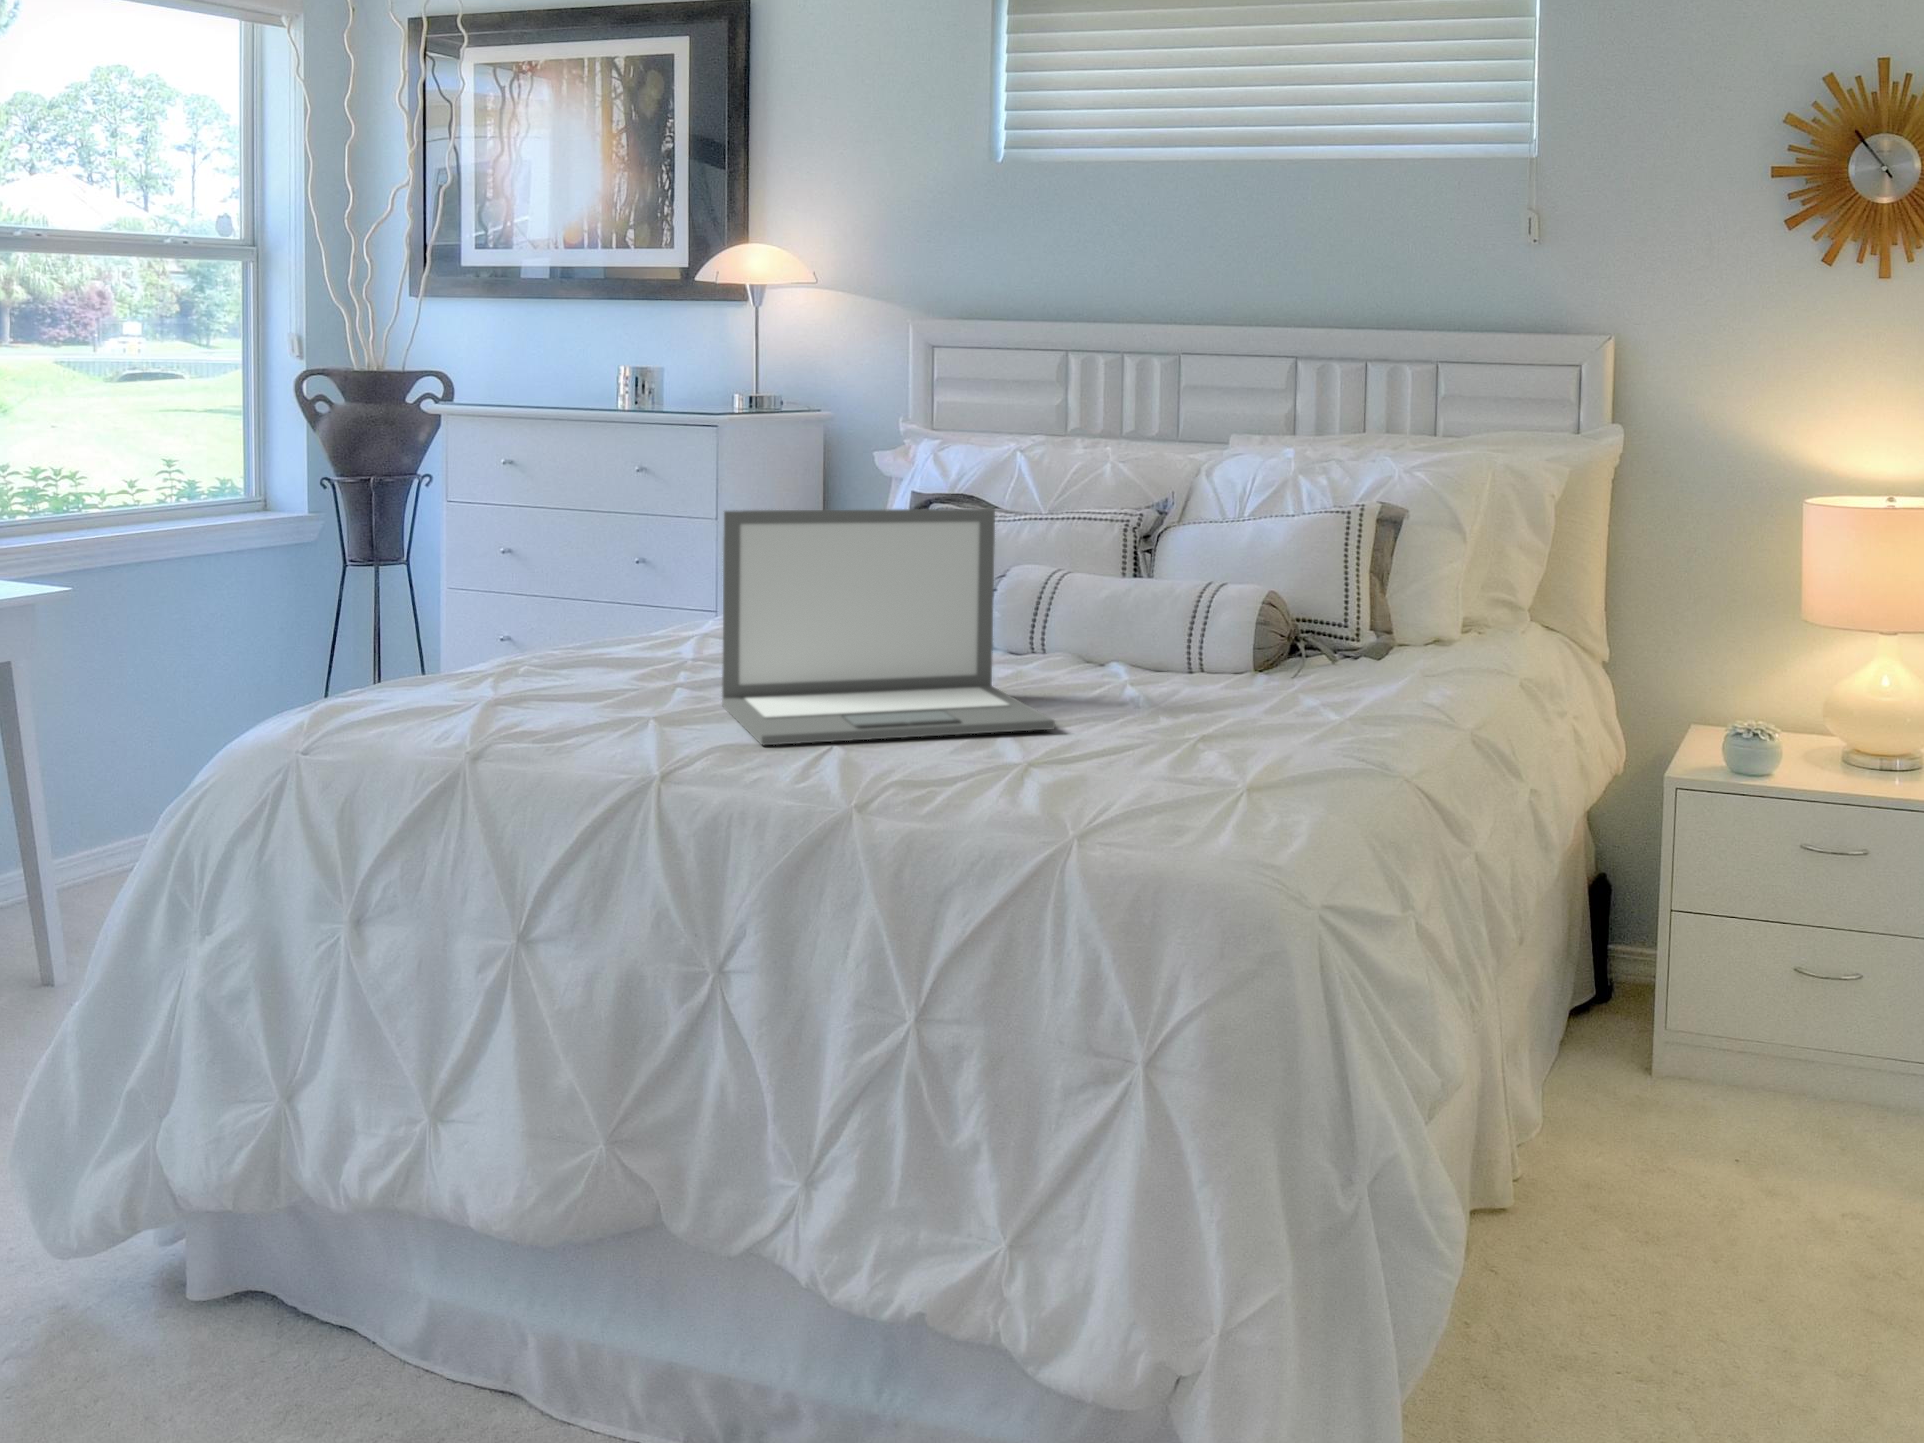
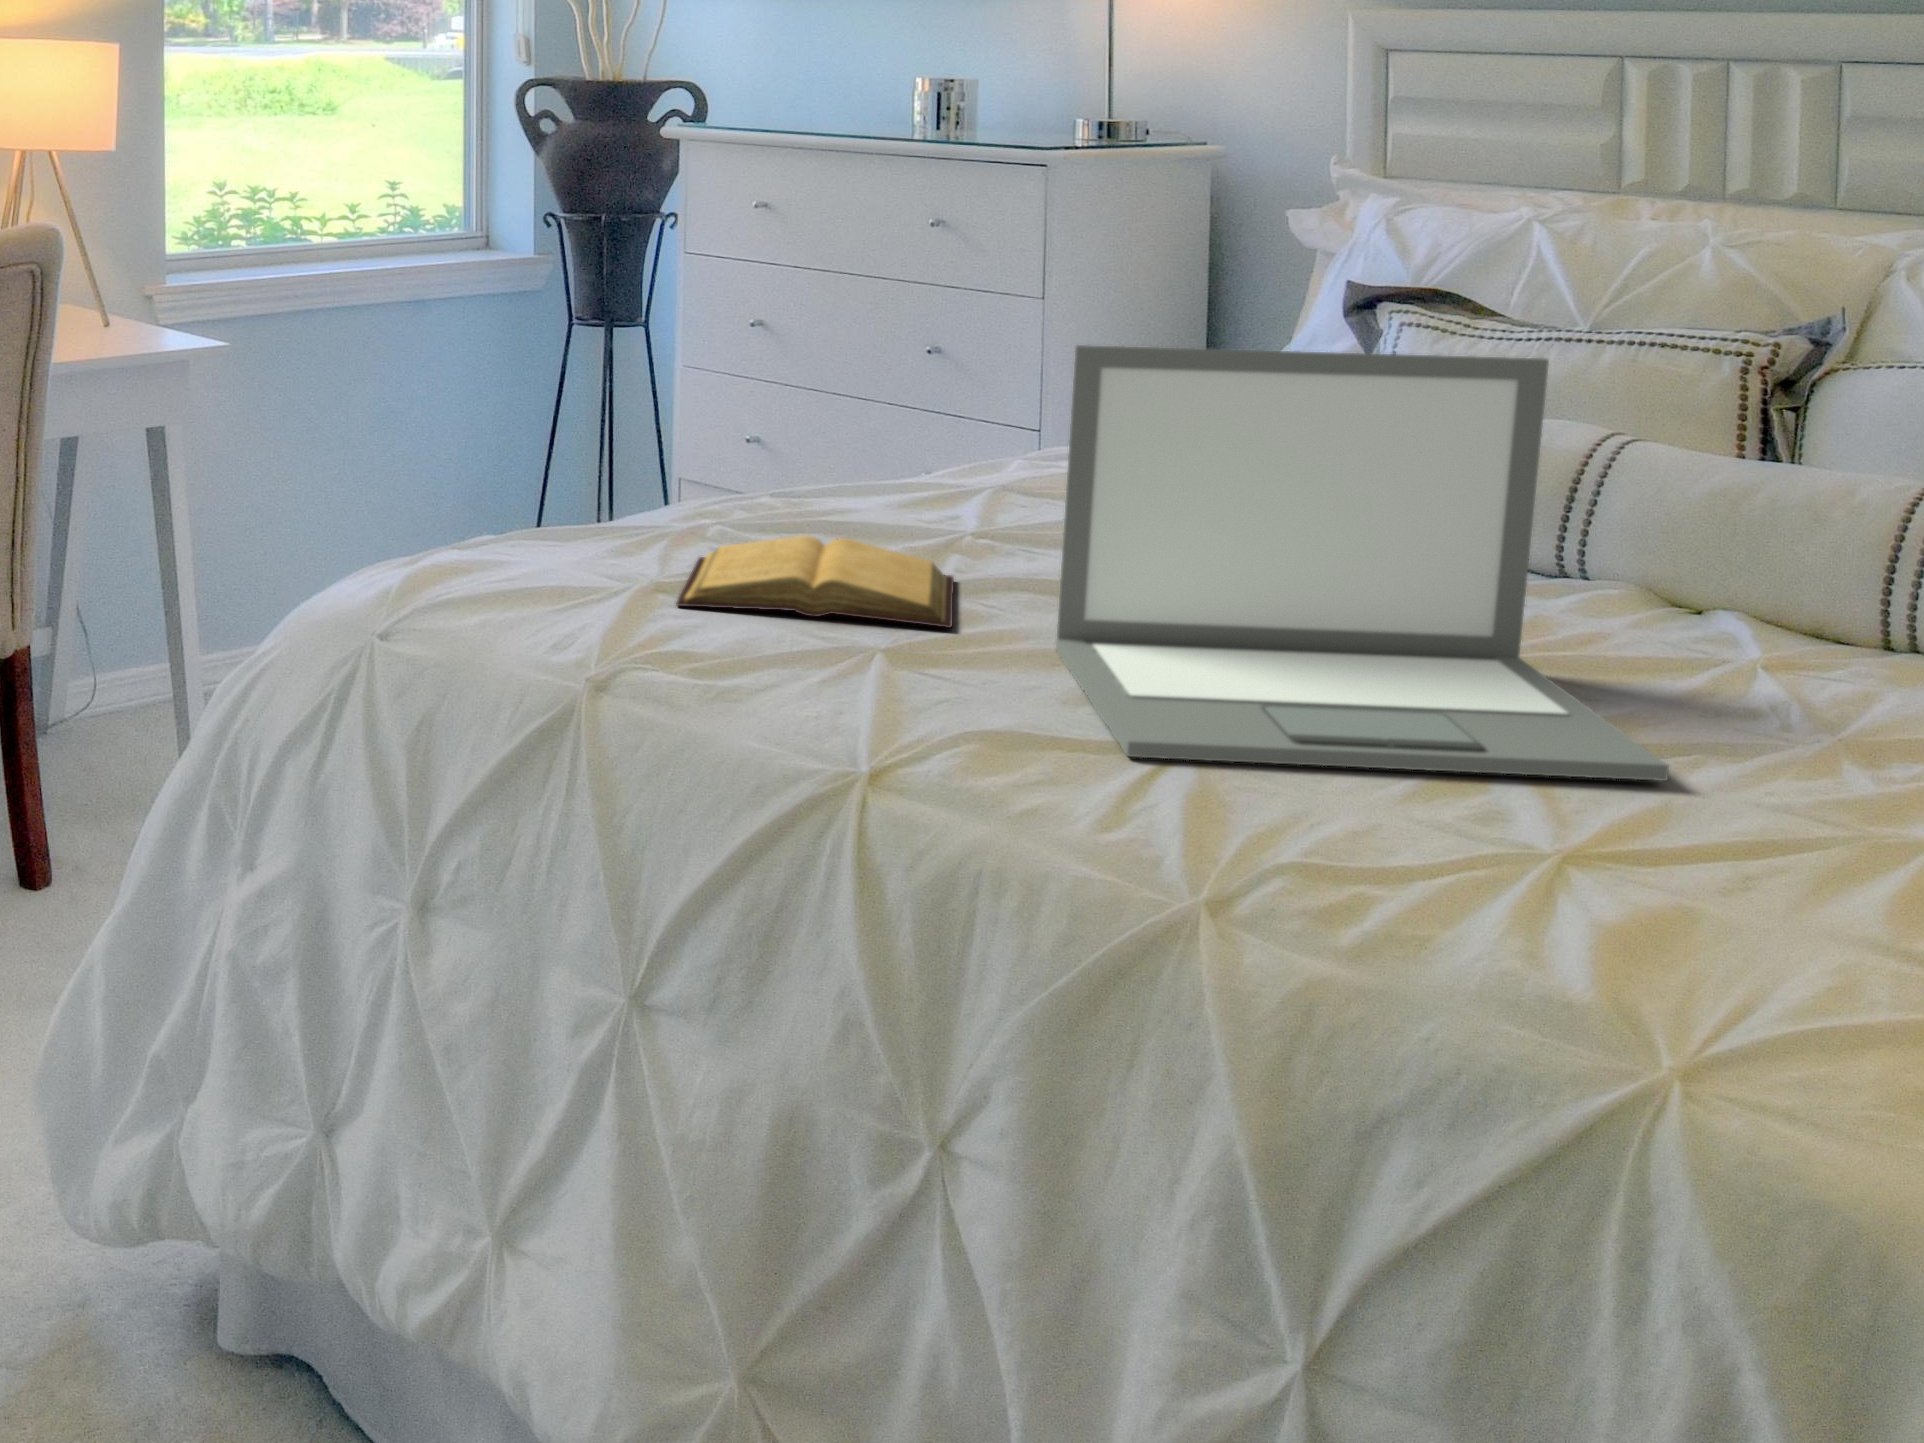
book: none [465,657,657,703] -> present [676,536,954,628]

